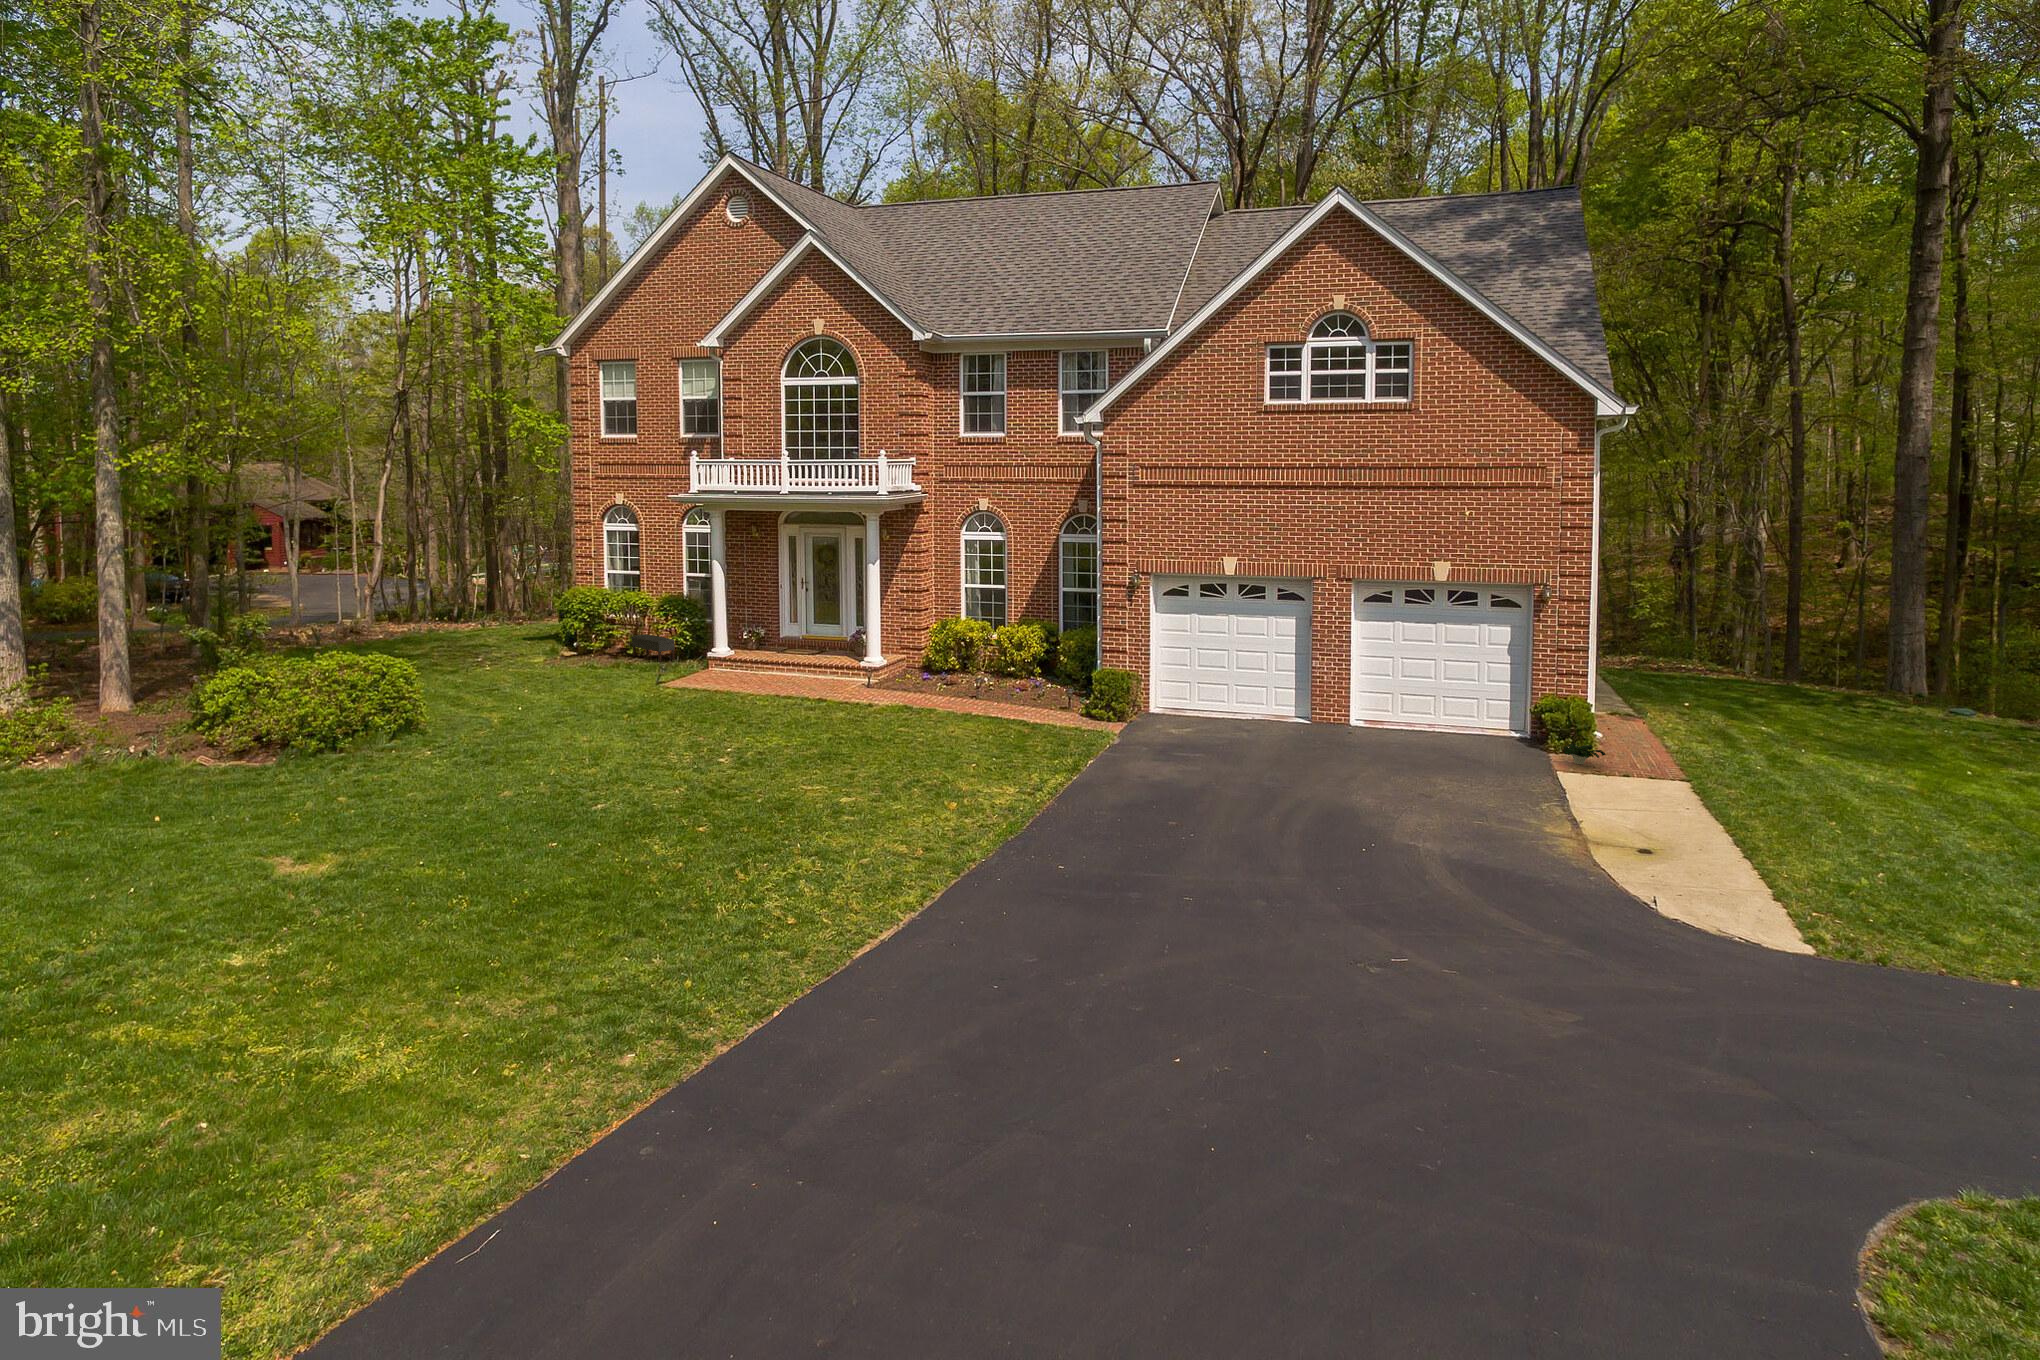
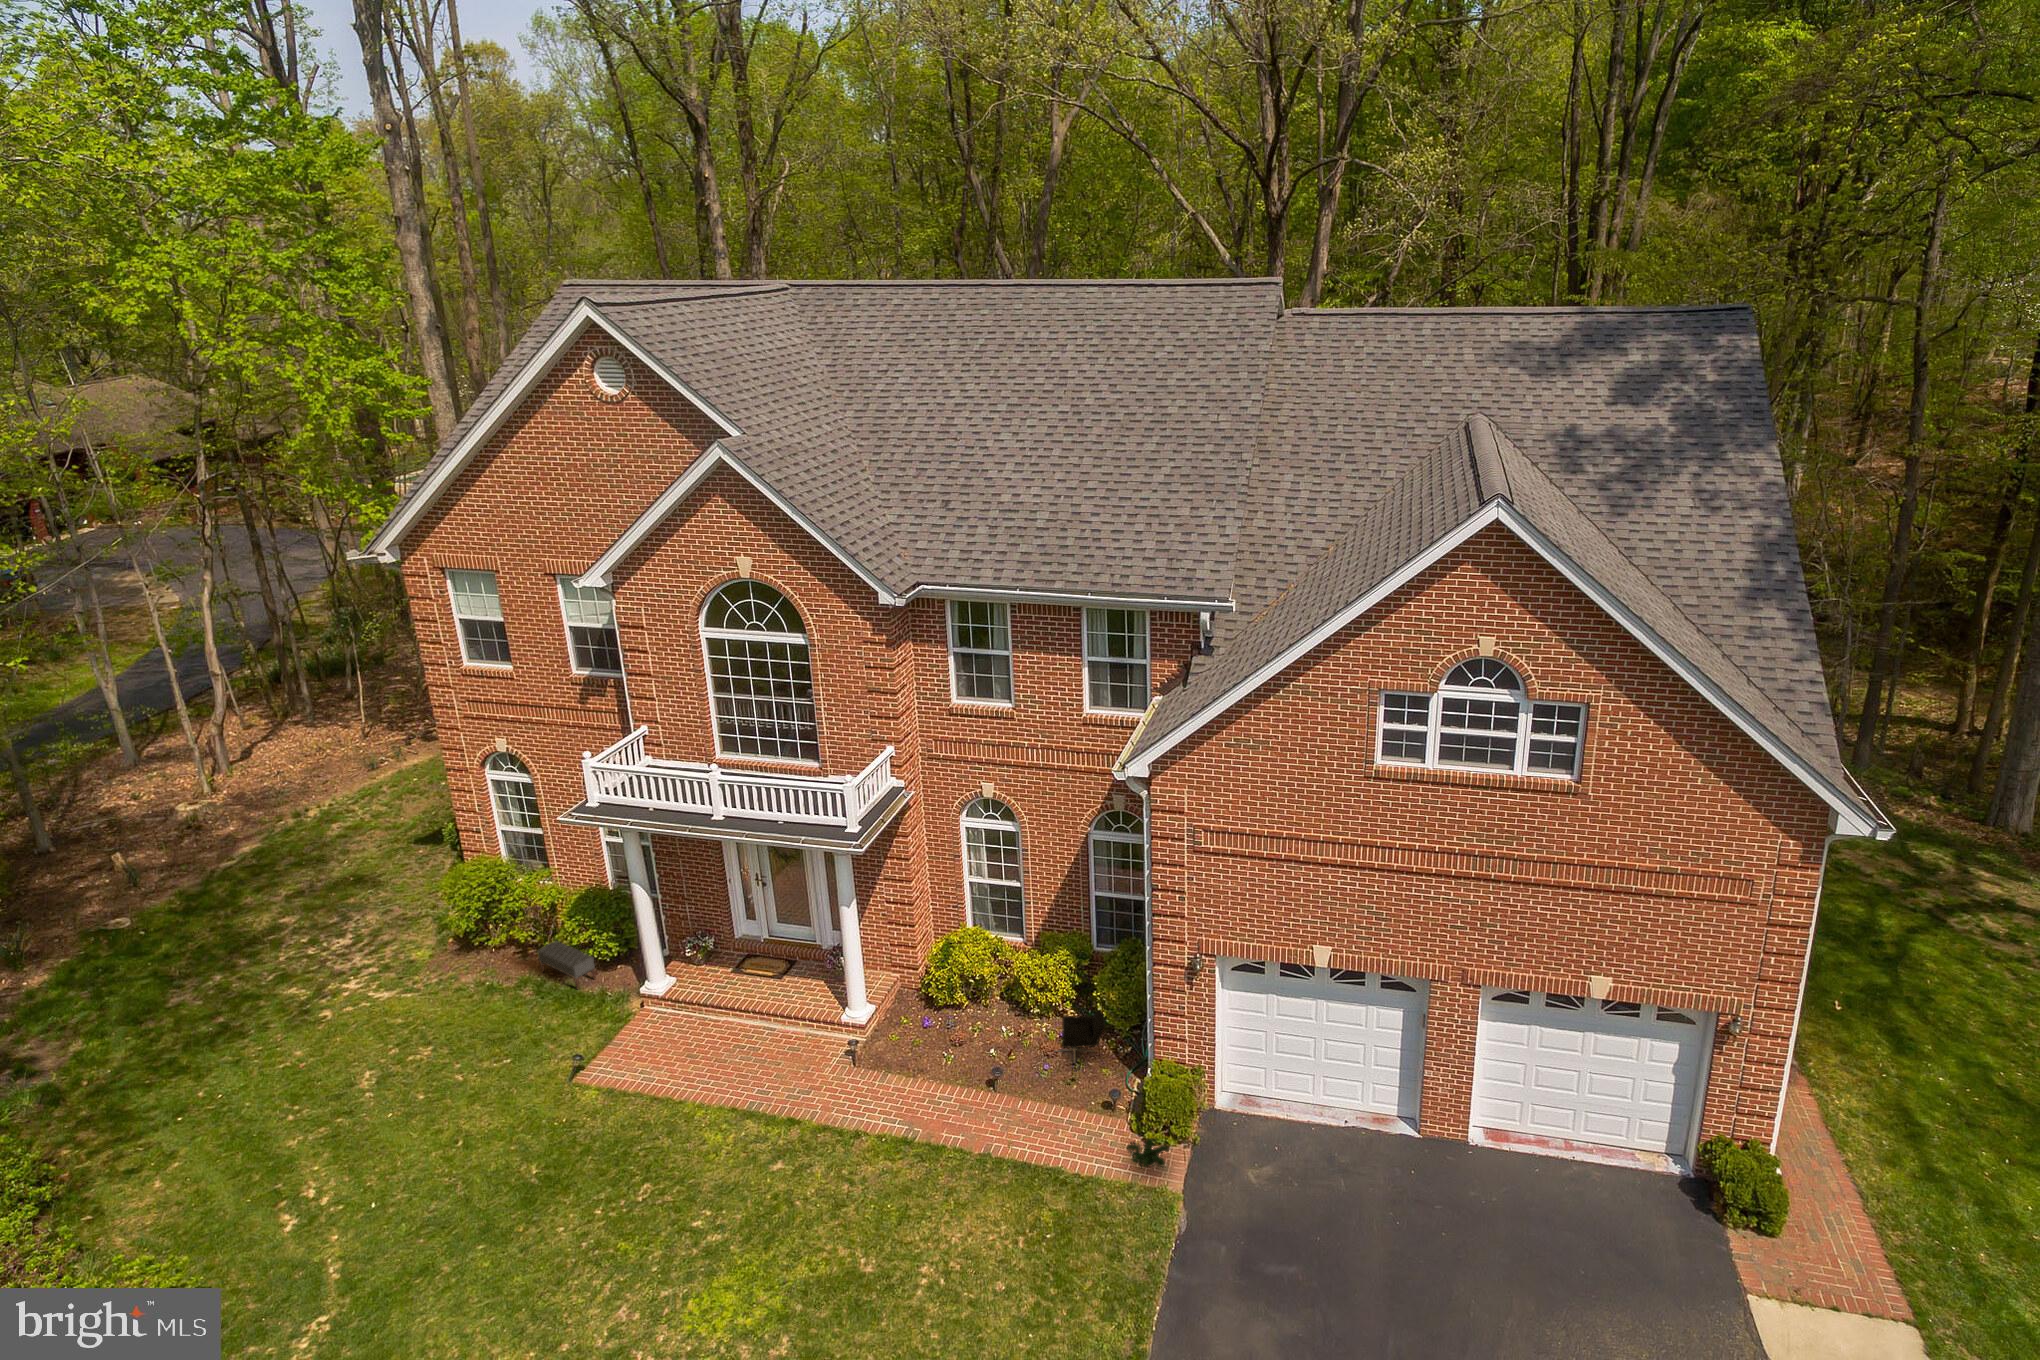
lounge chair: none [1023,658,1064,693] -> present [1058,1010,1105,1062]
potted plant: present [1564,743,1606,765] -> present [1126,1138,1170,1169]

